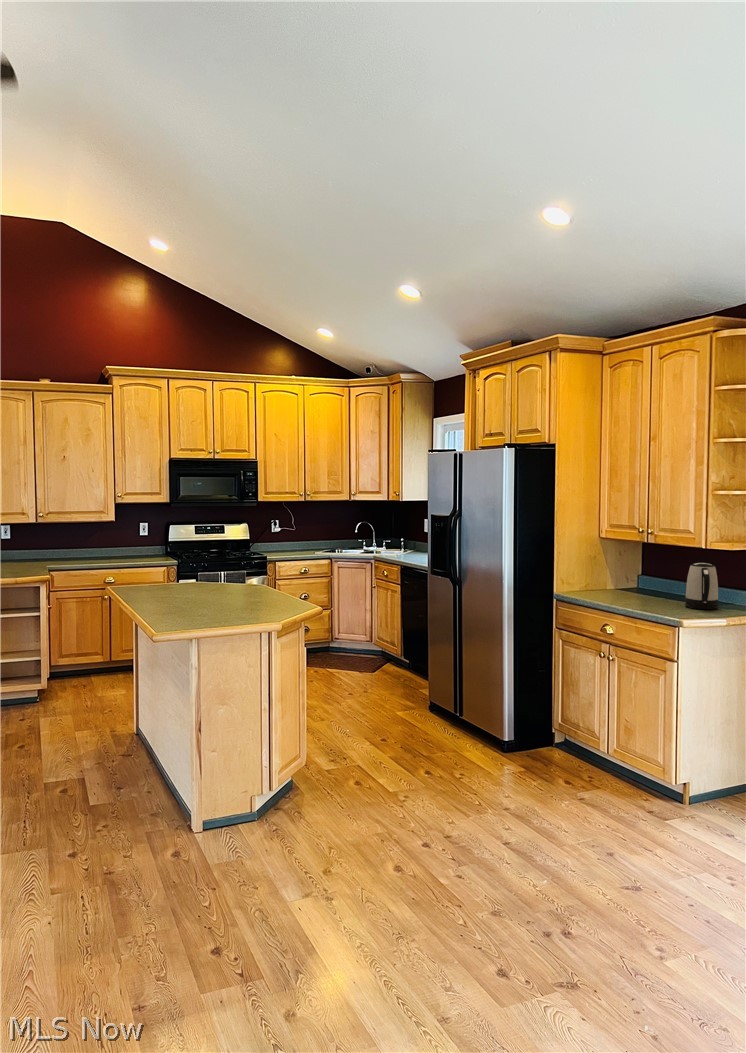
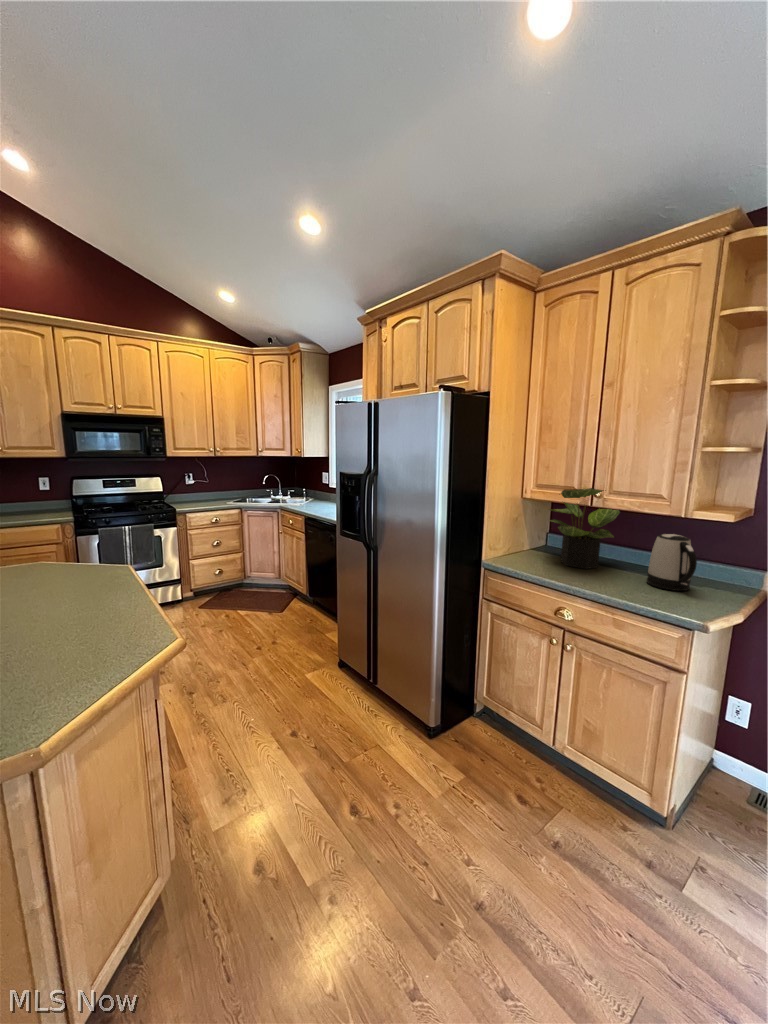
potted plant: none [615,524,681,599] -> present [549,488,620,569]

